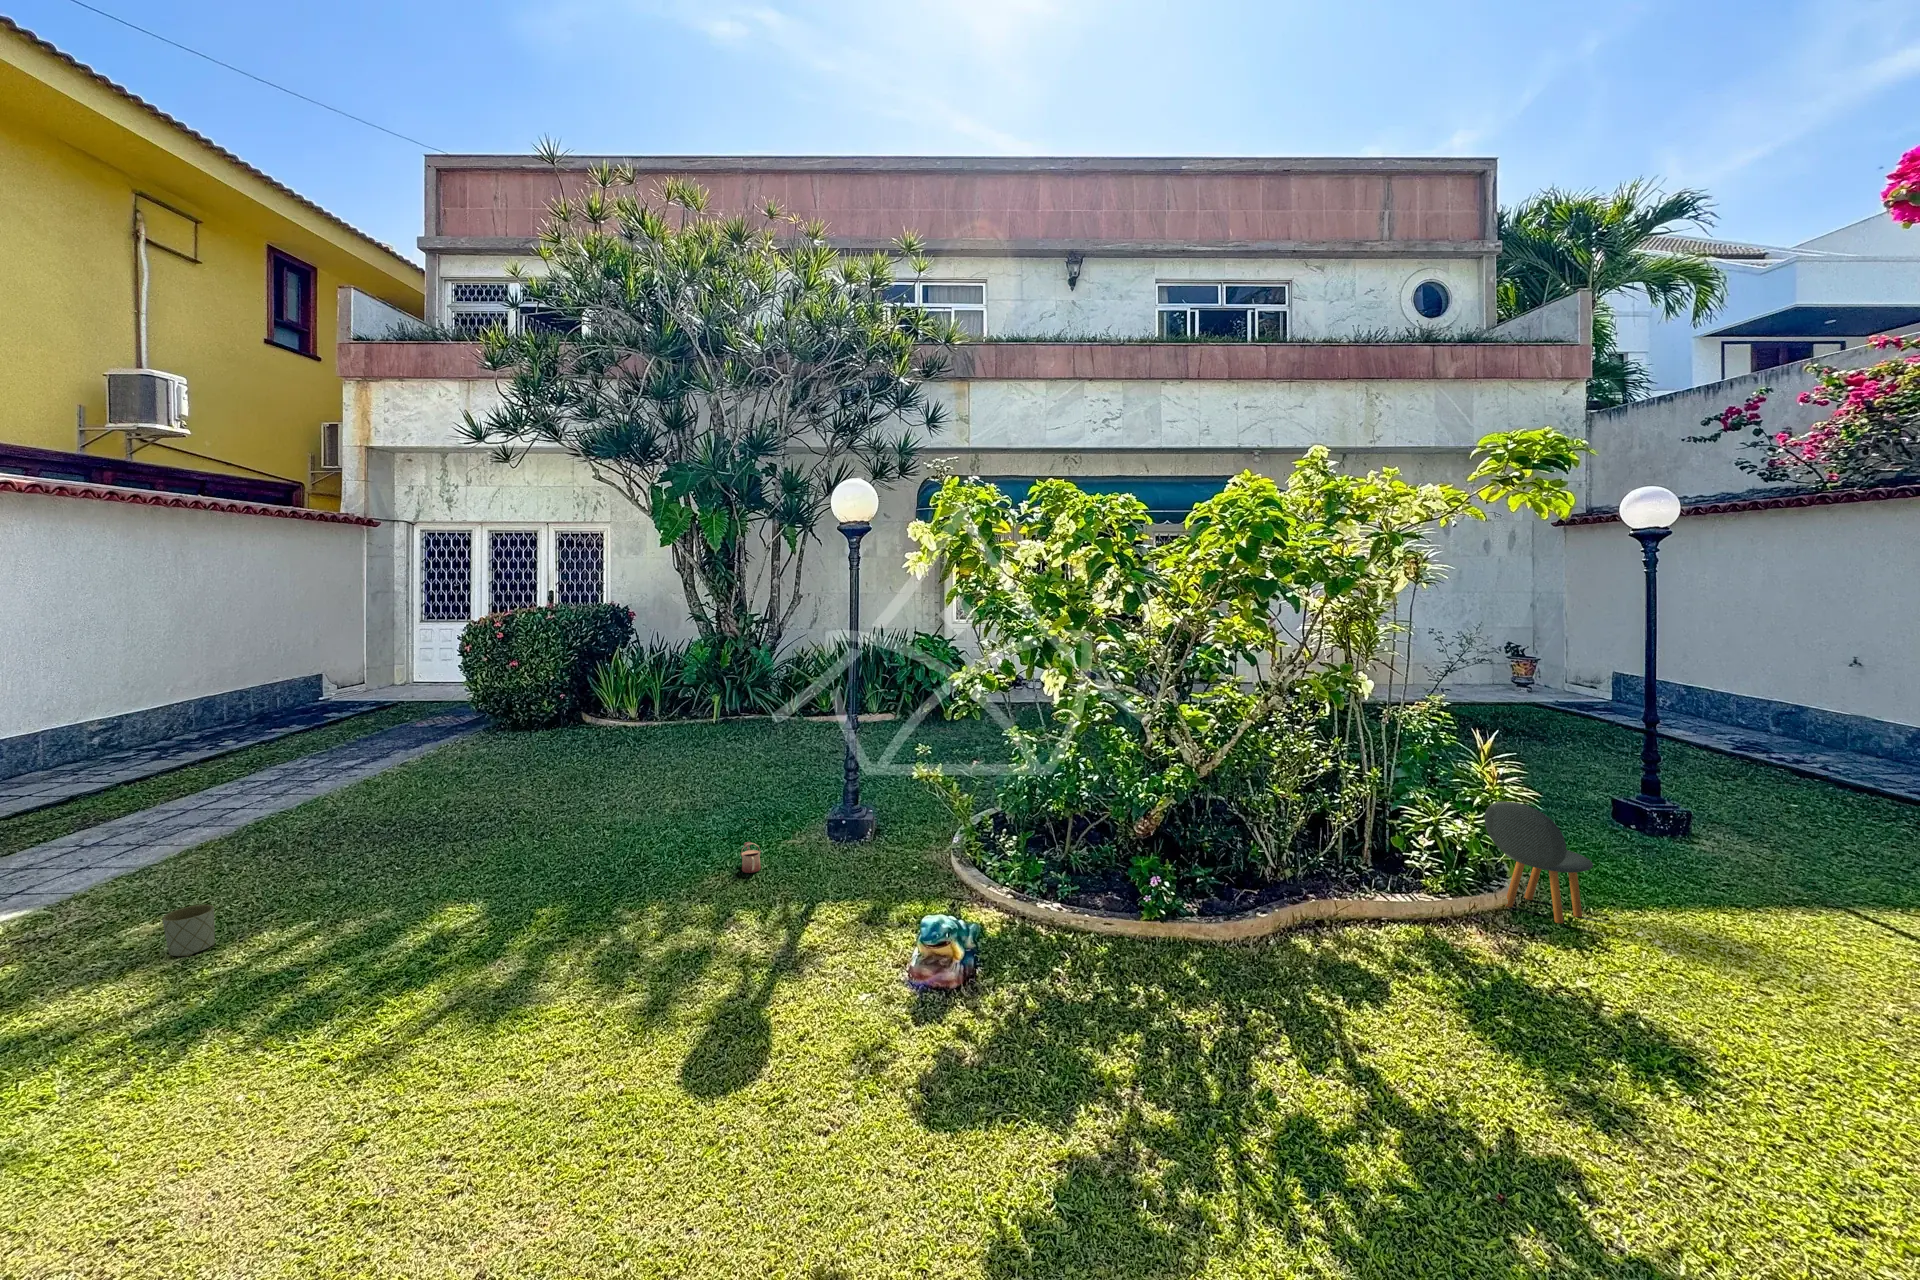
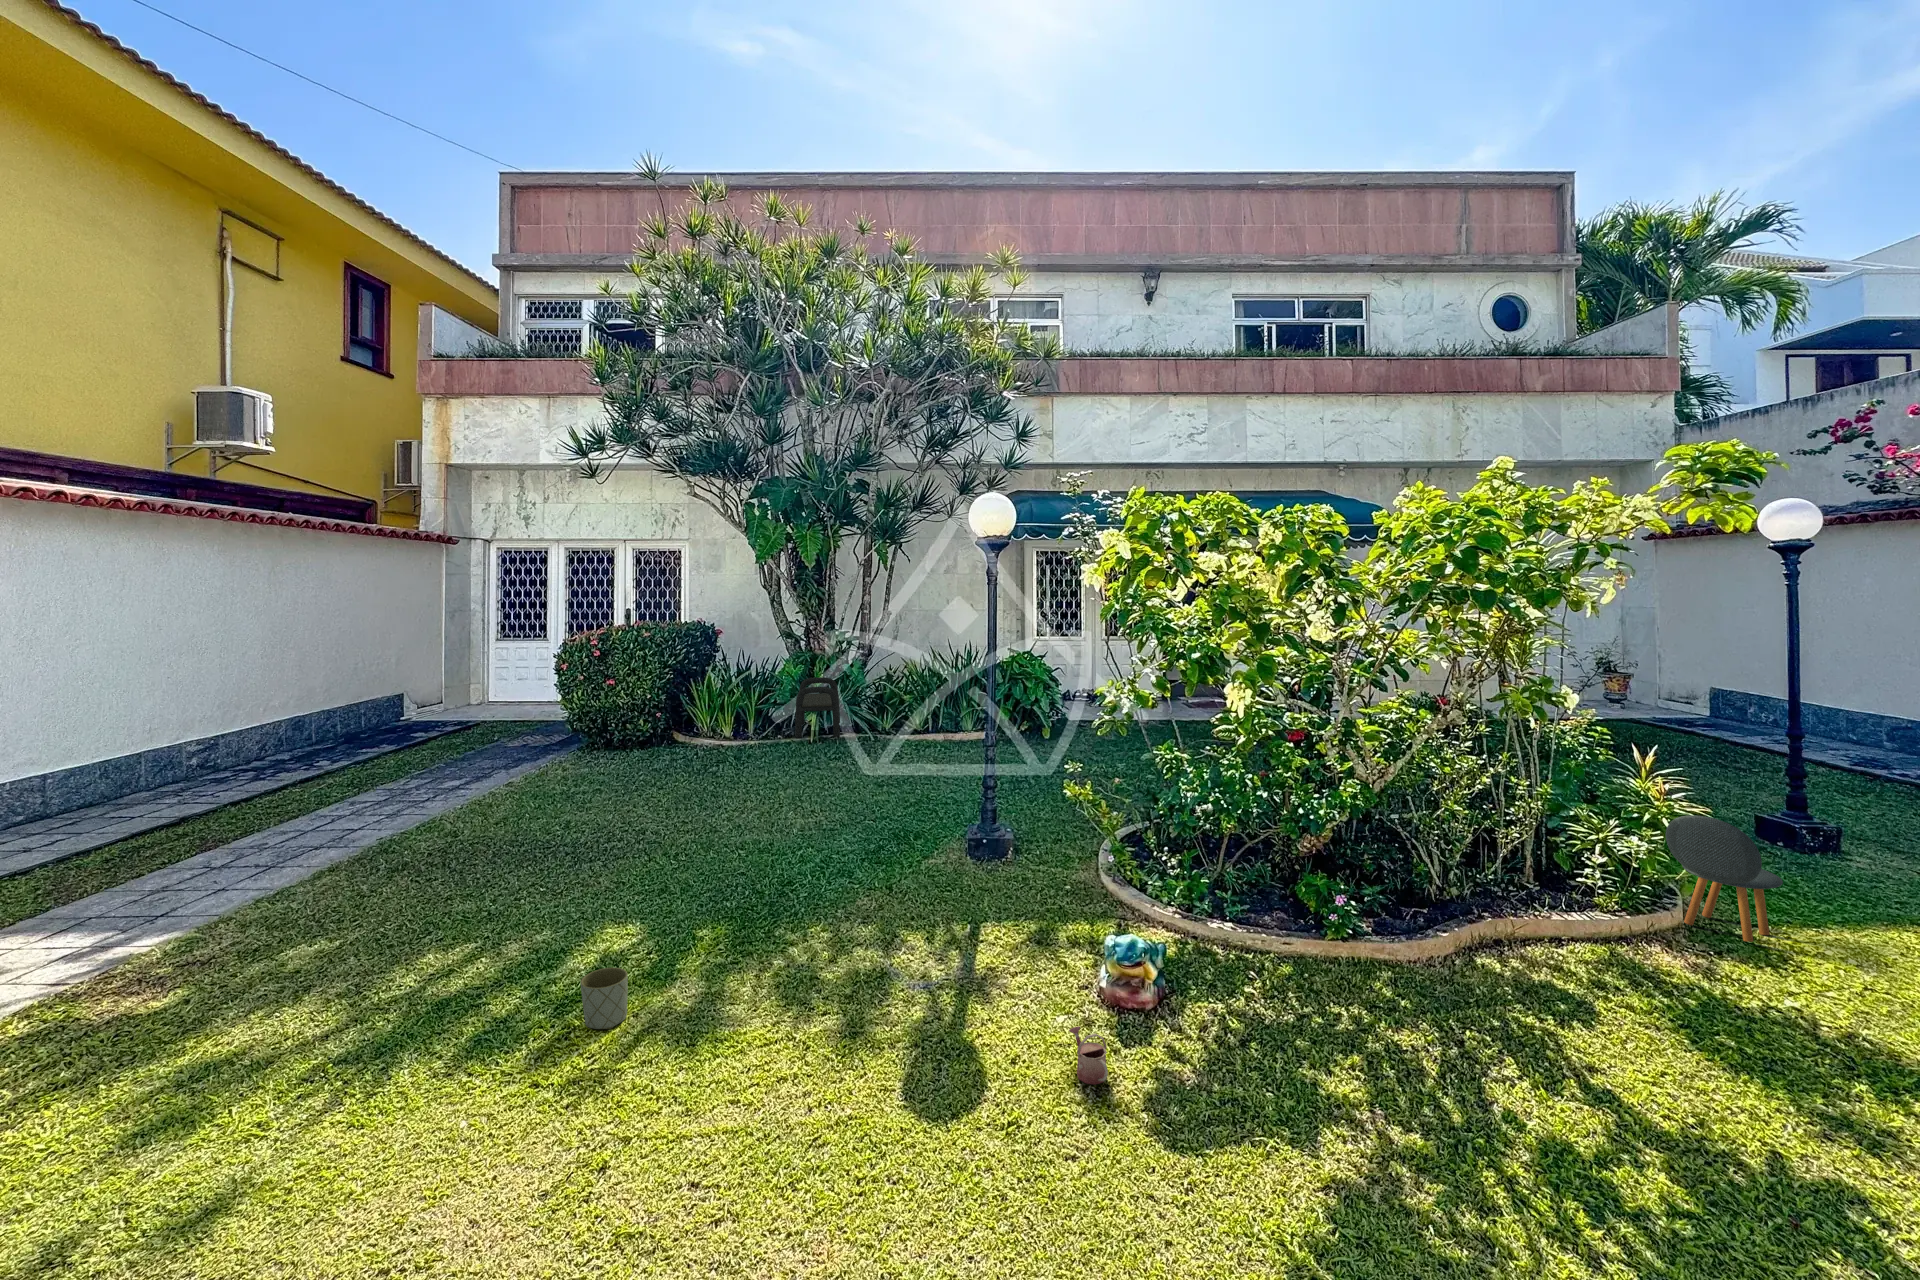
bench: none [728,669,776,726] -> present [795,677,840,738]
watering can: present [741,842,761,873] -> present [1069,1026,1108,1085]
planter: present [162,905,215,956] -> present [581,968,628,1029]

